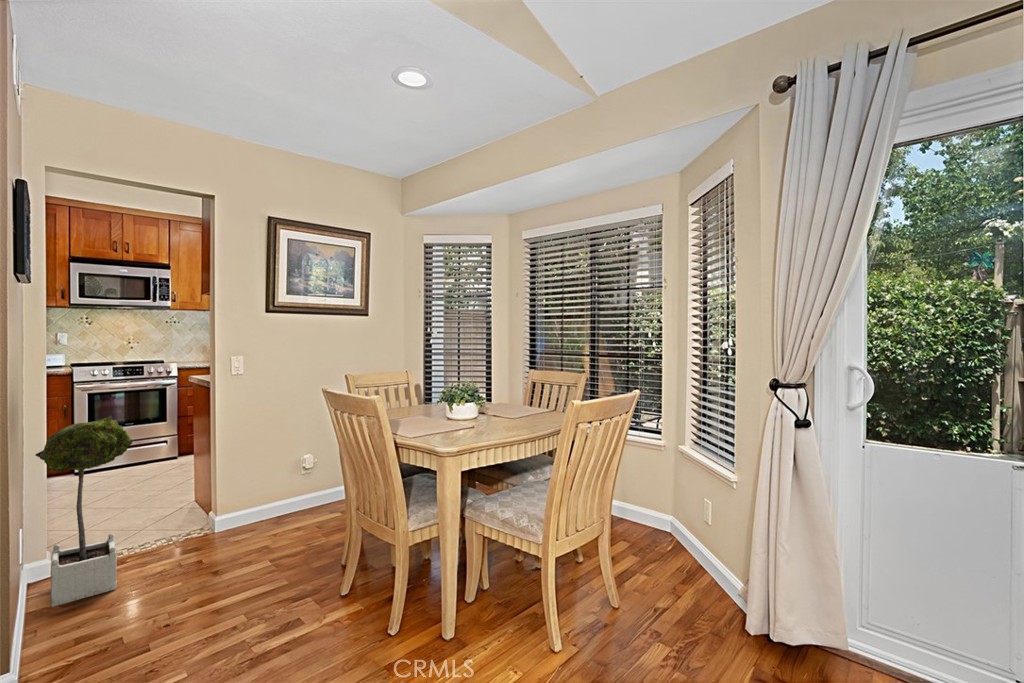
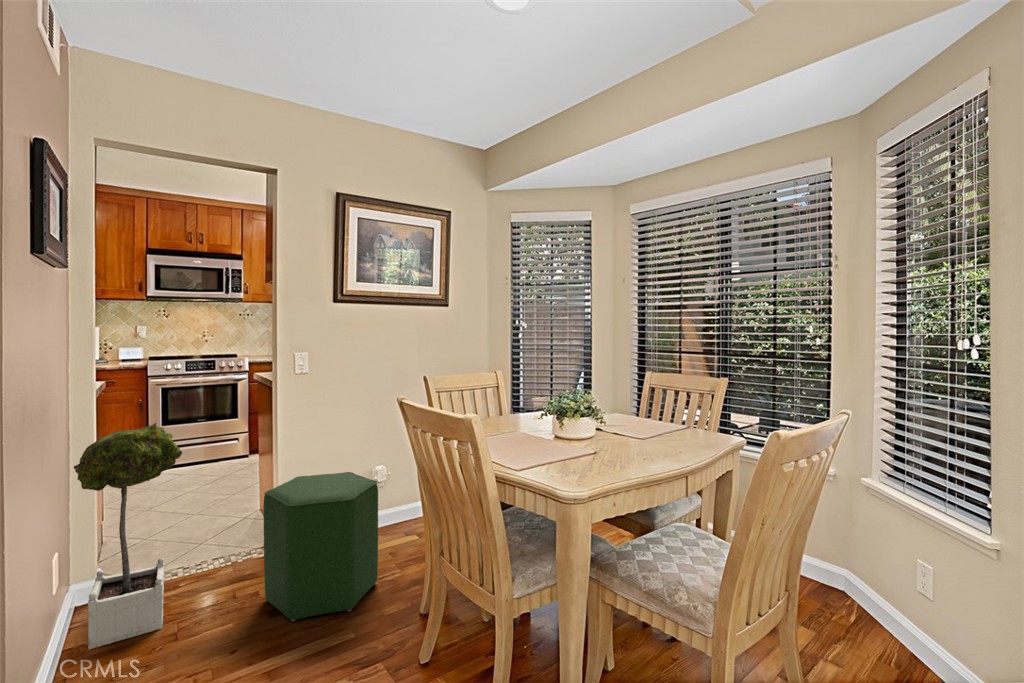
ottoman: none [206,457,306,577] -> present [263,472,378,621]

